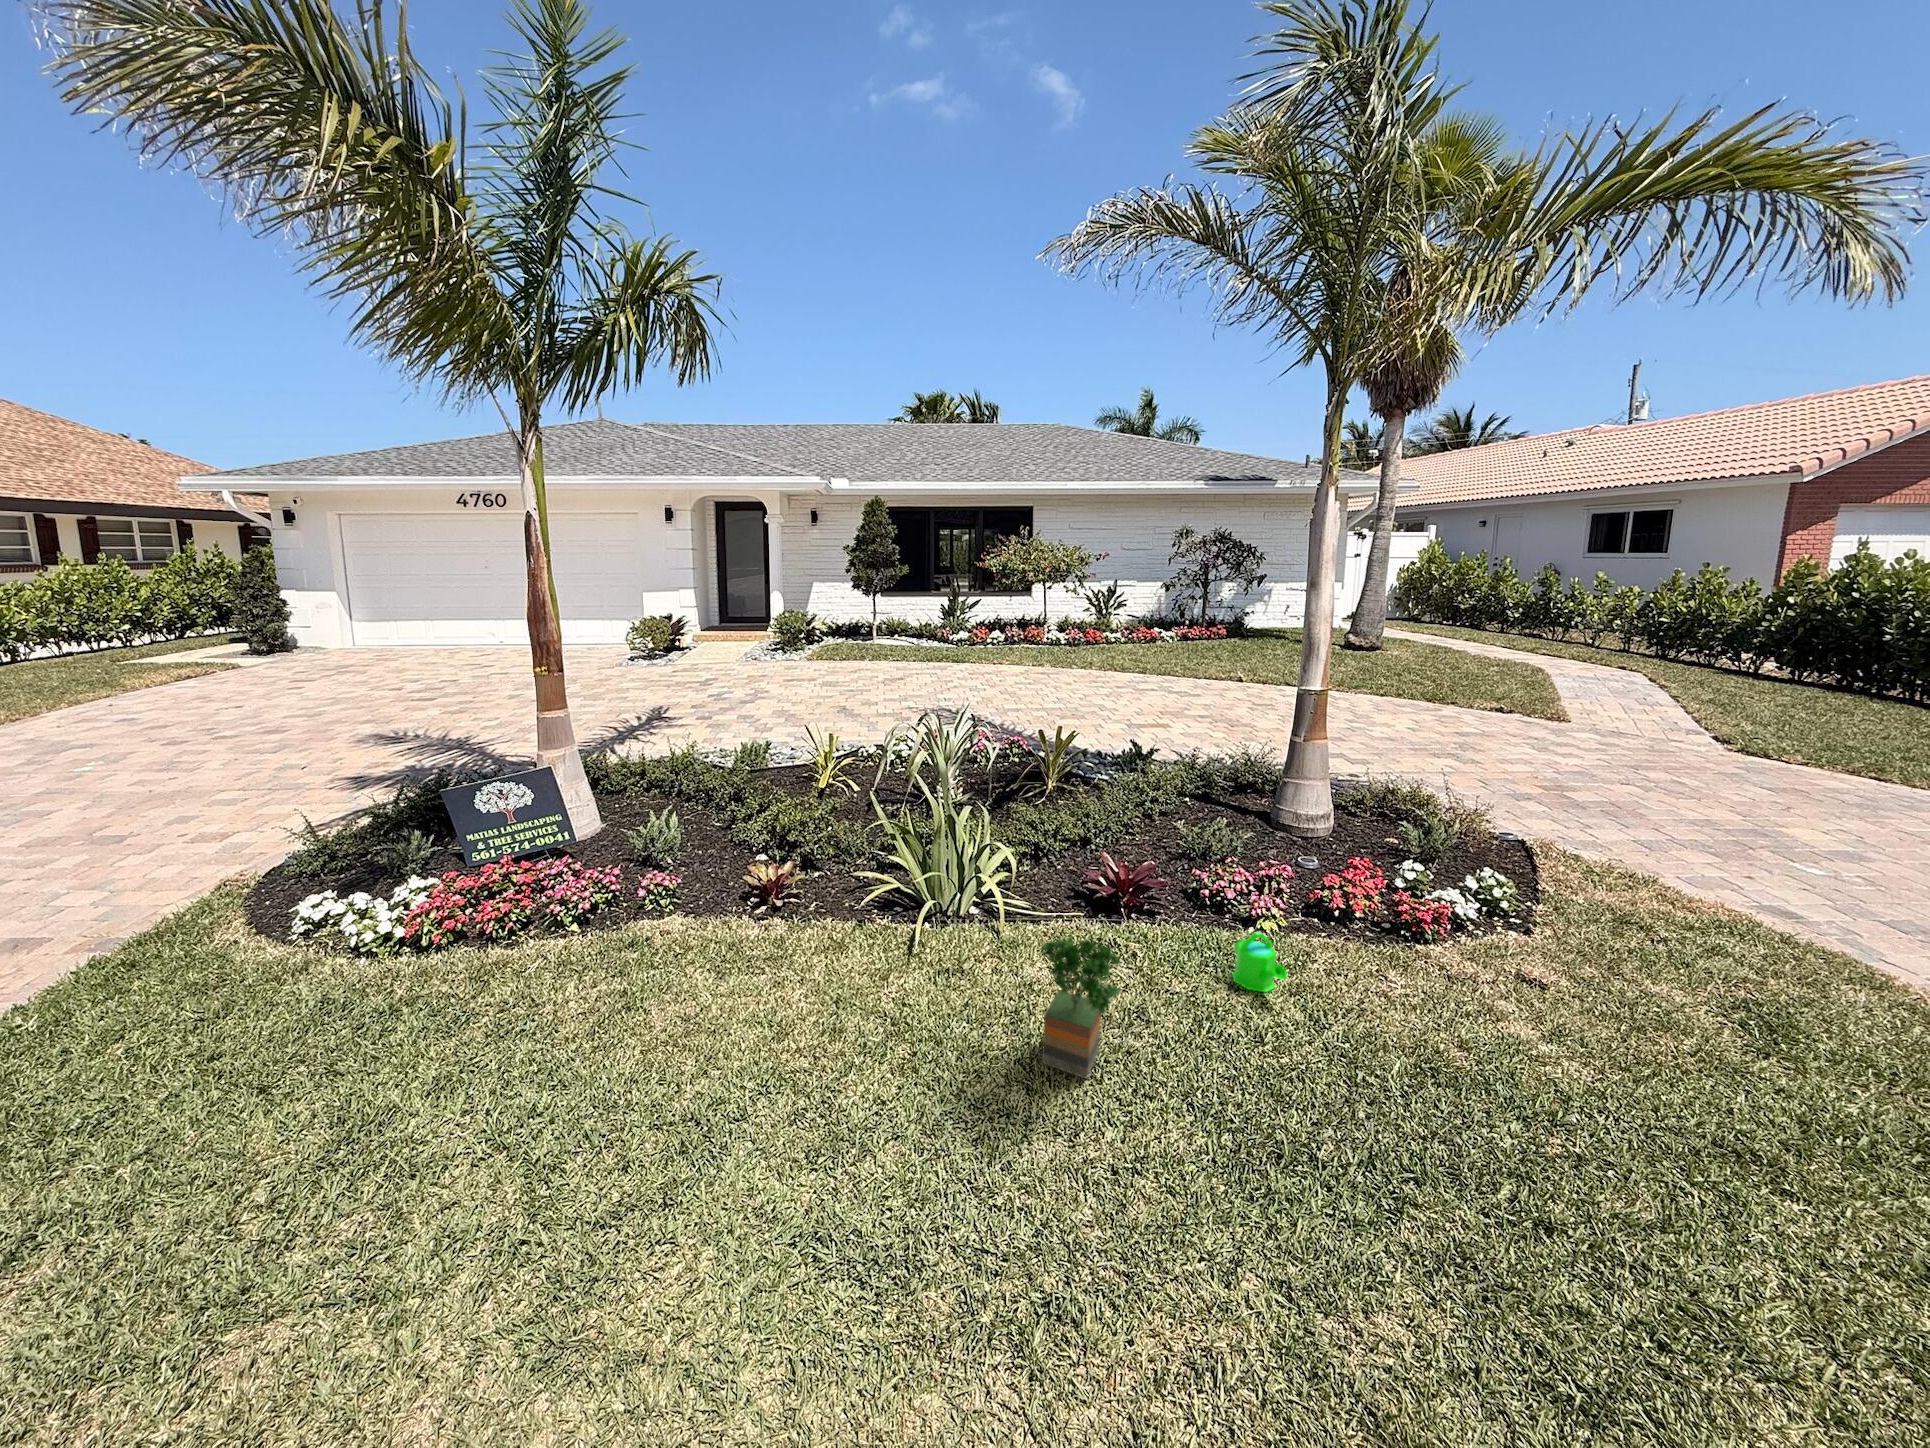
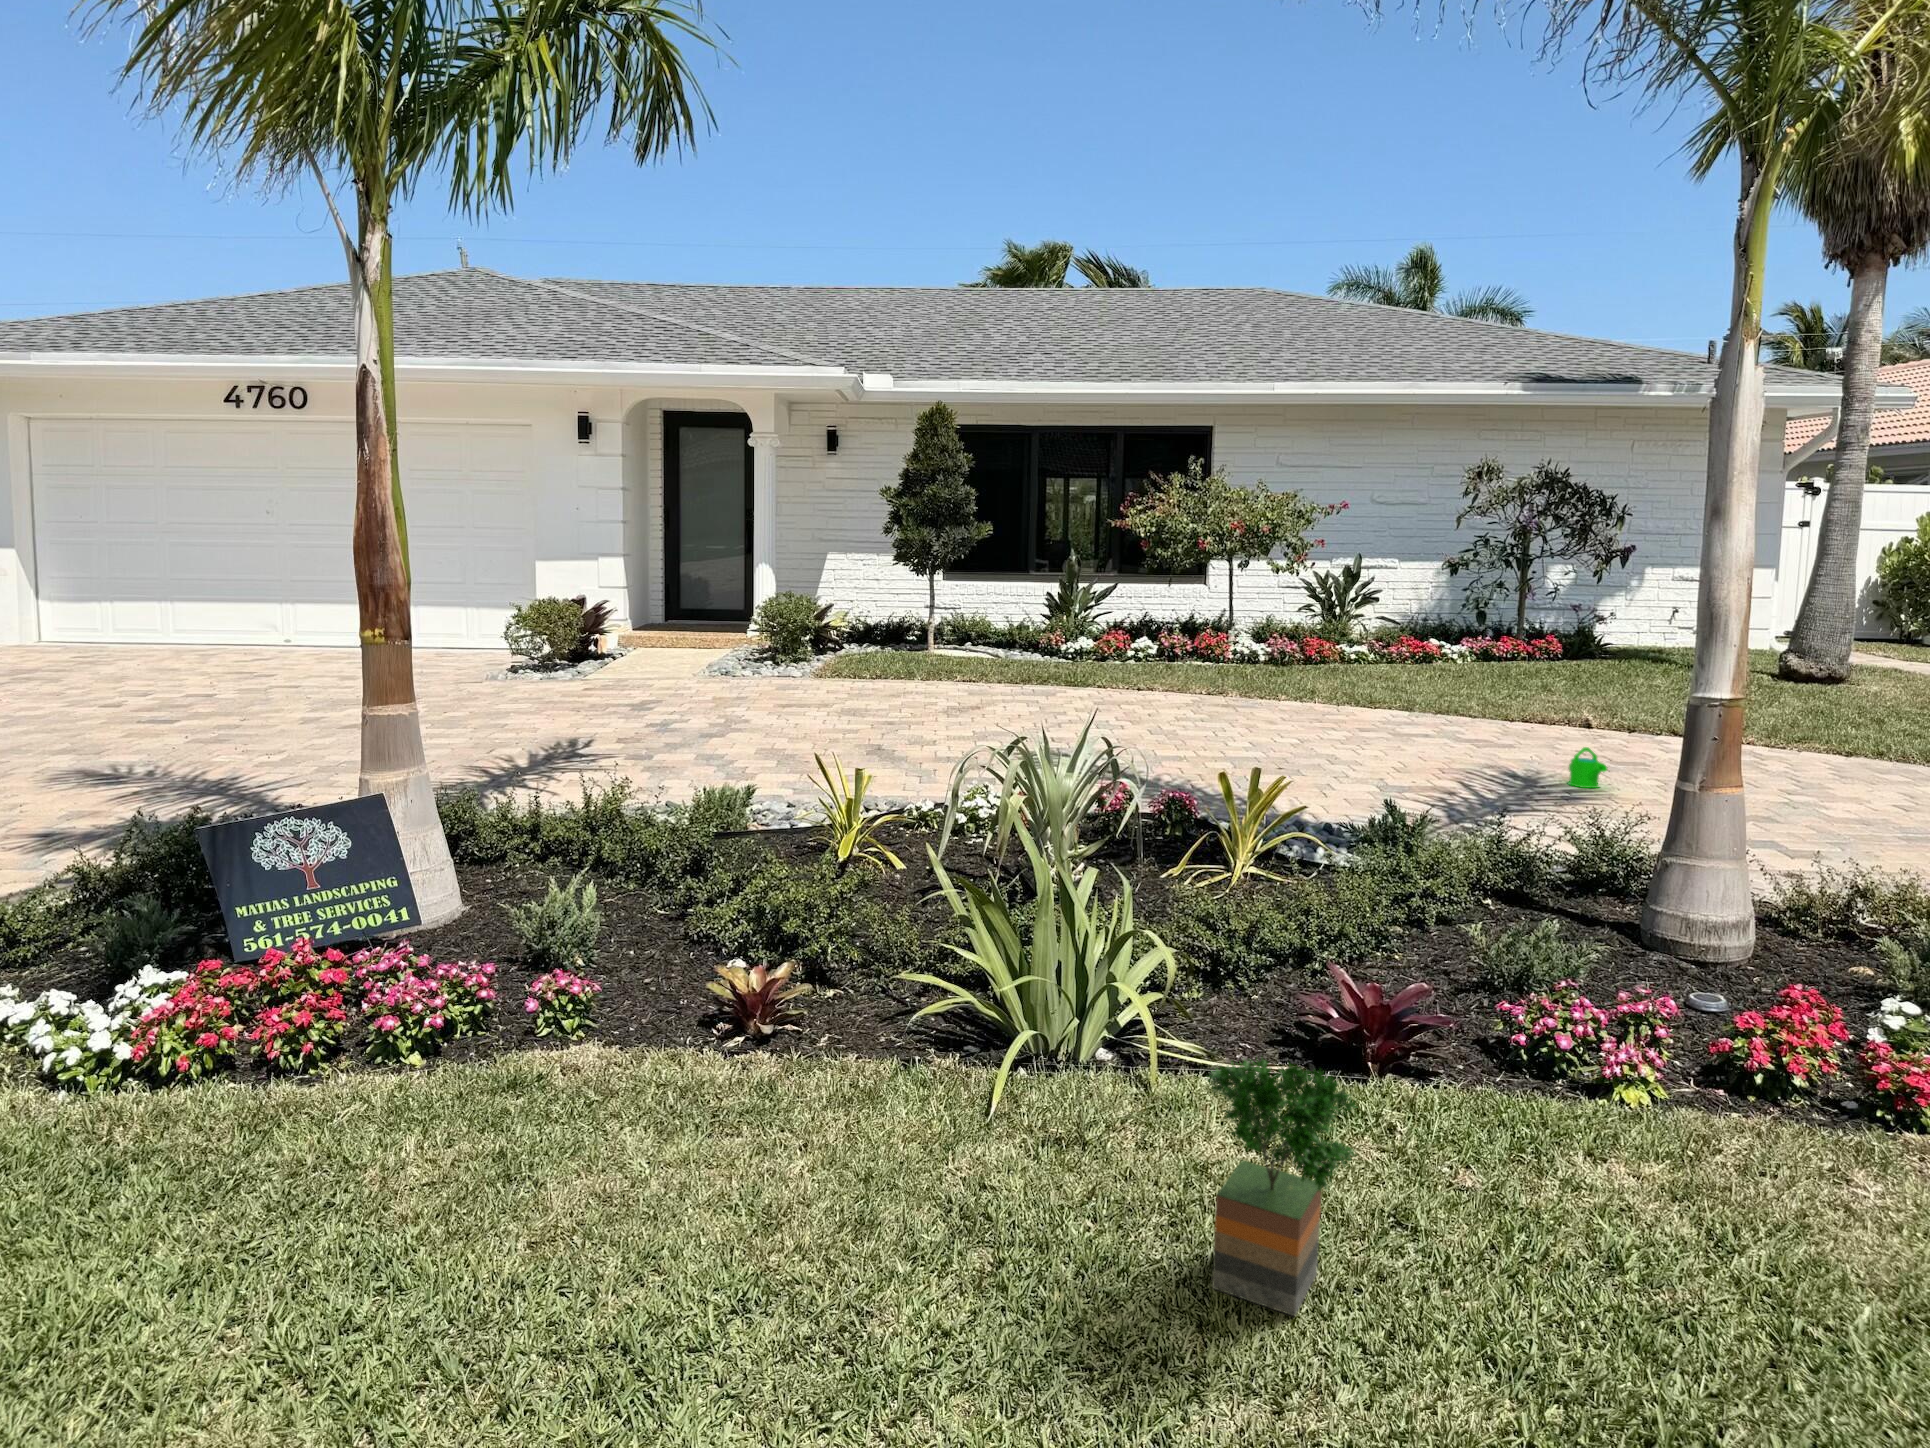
watering can: present [1232,932,1287,992] -> present [1568,747,1607,788]

